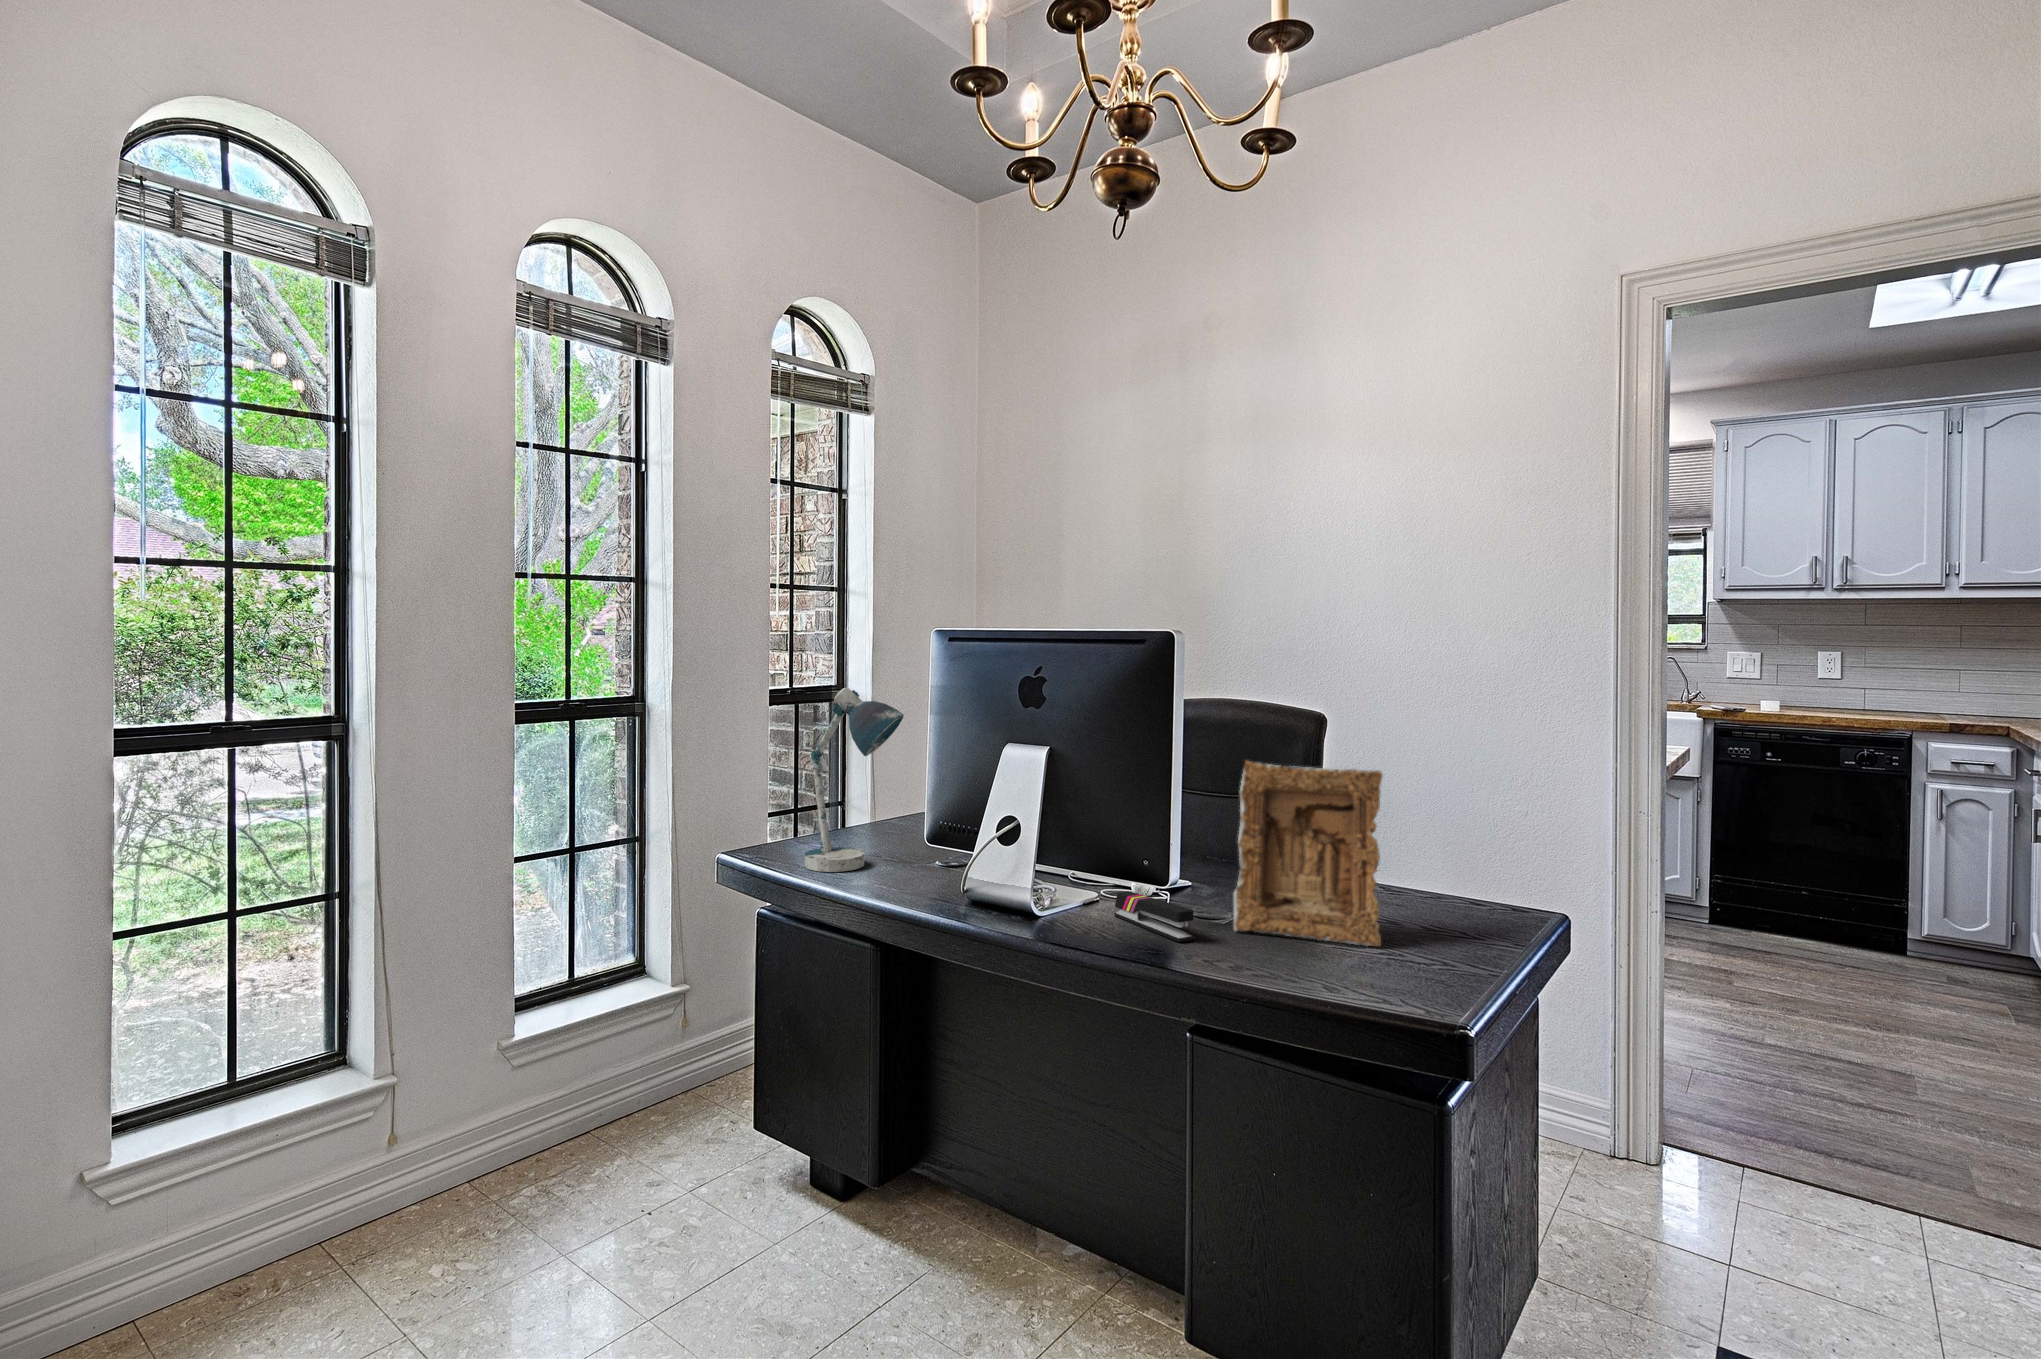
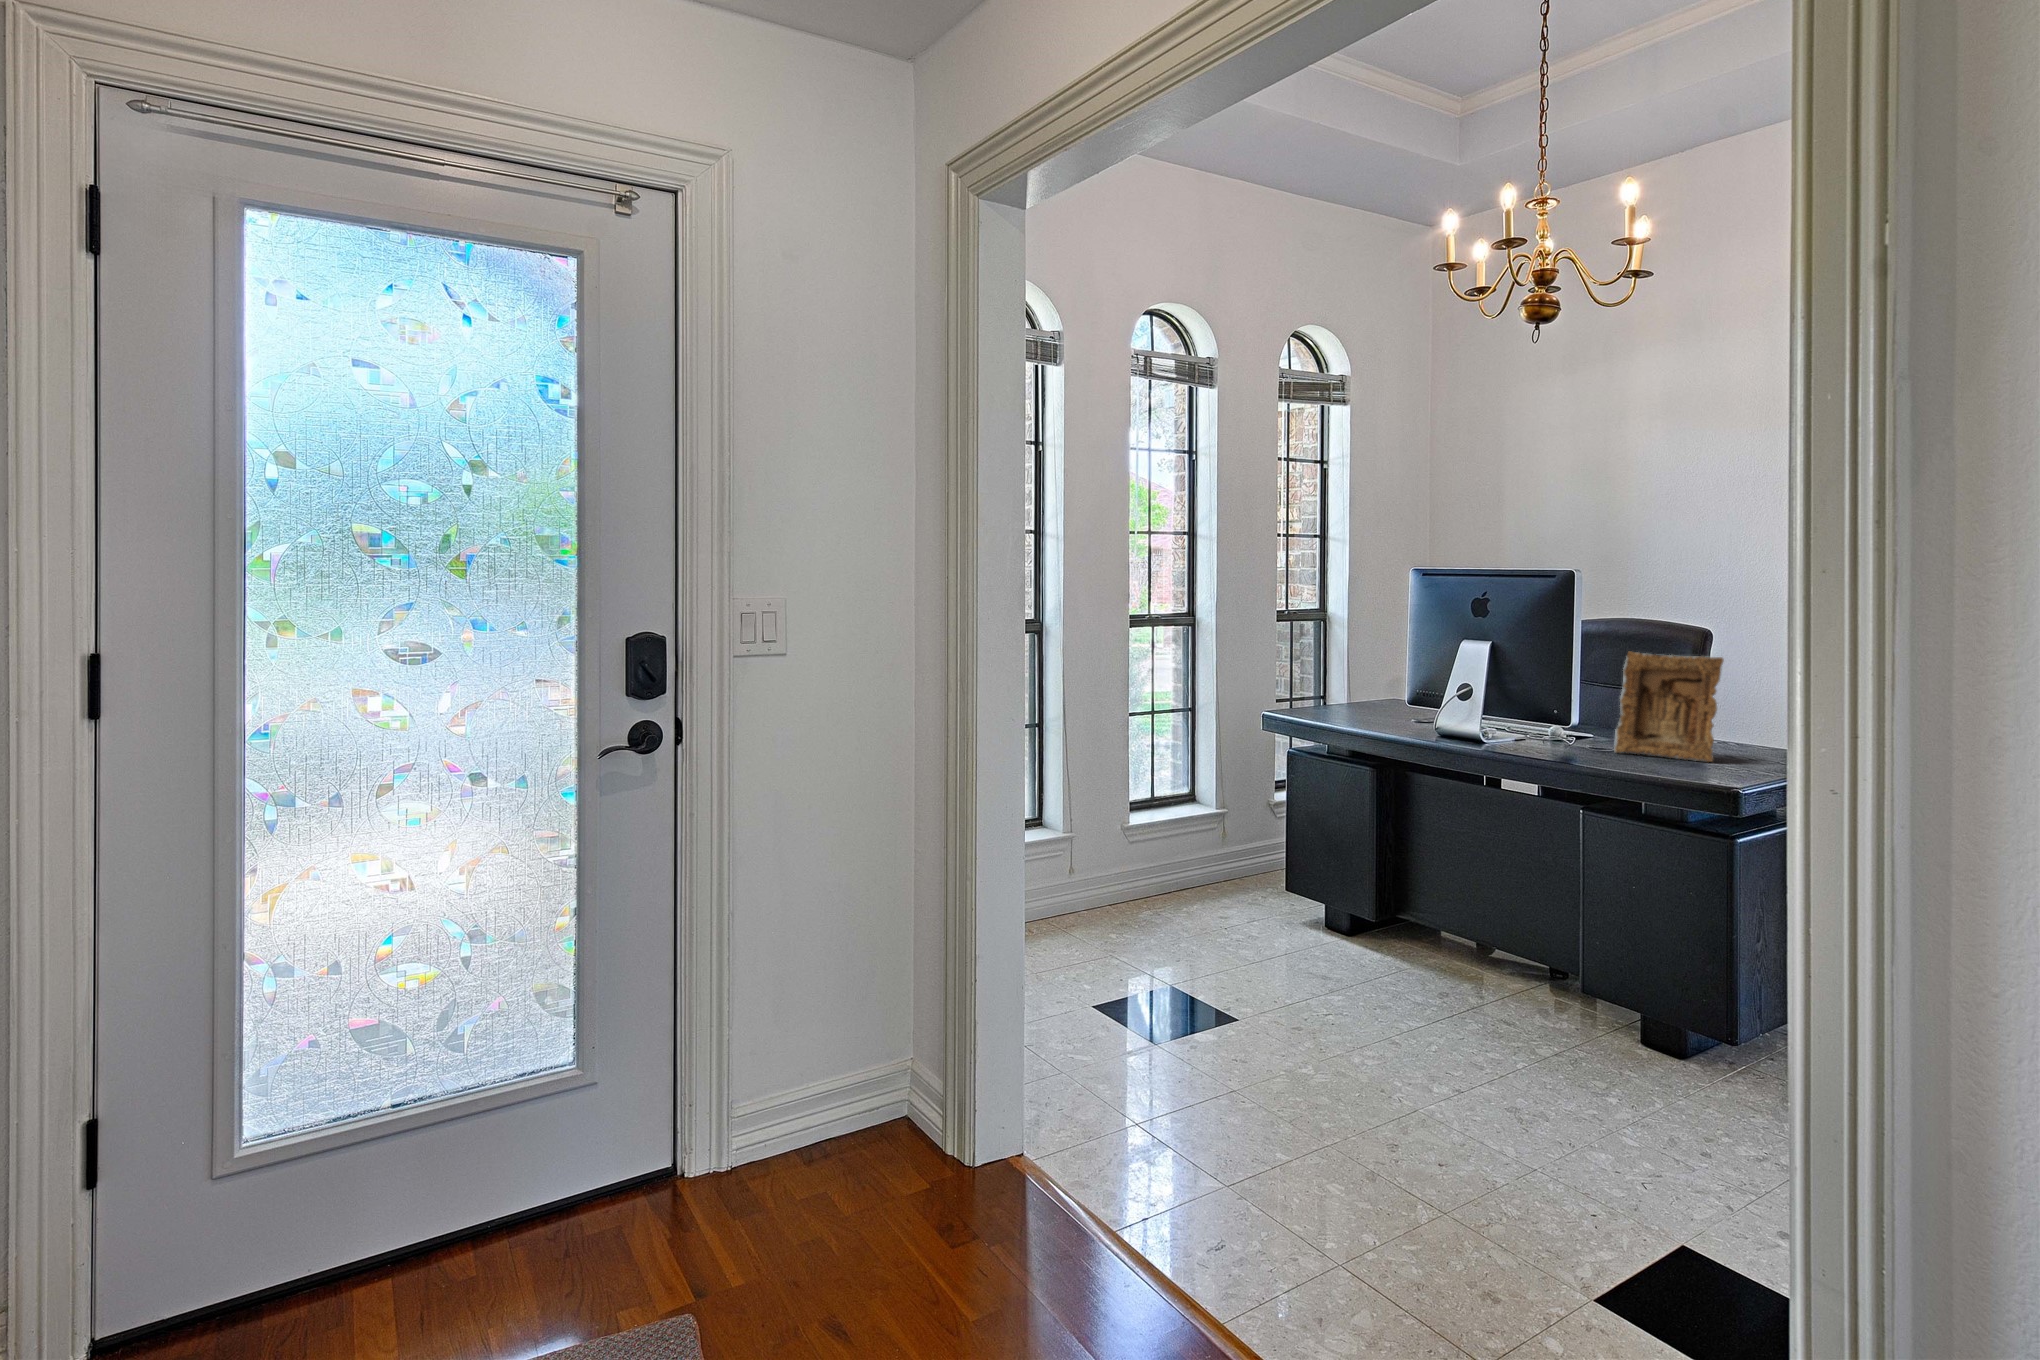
desk lamp: present [804,688,904,872] -> none [1323,606,1393,720]
stapler: present [1114,891,1195,942] -> none [1534,730,1586,754]

